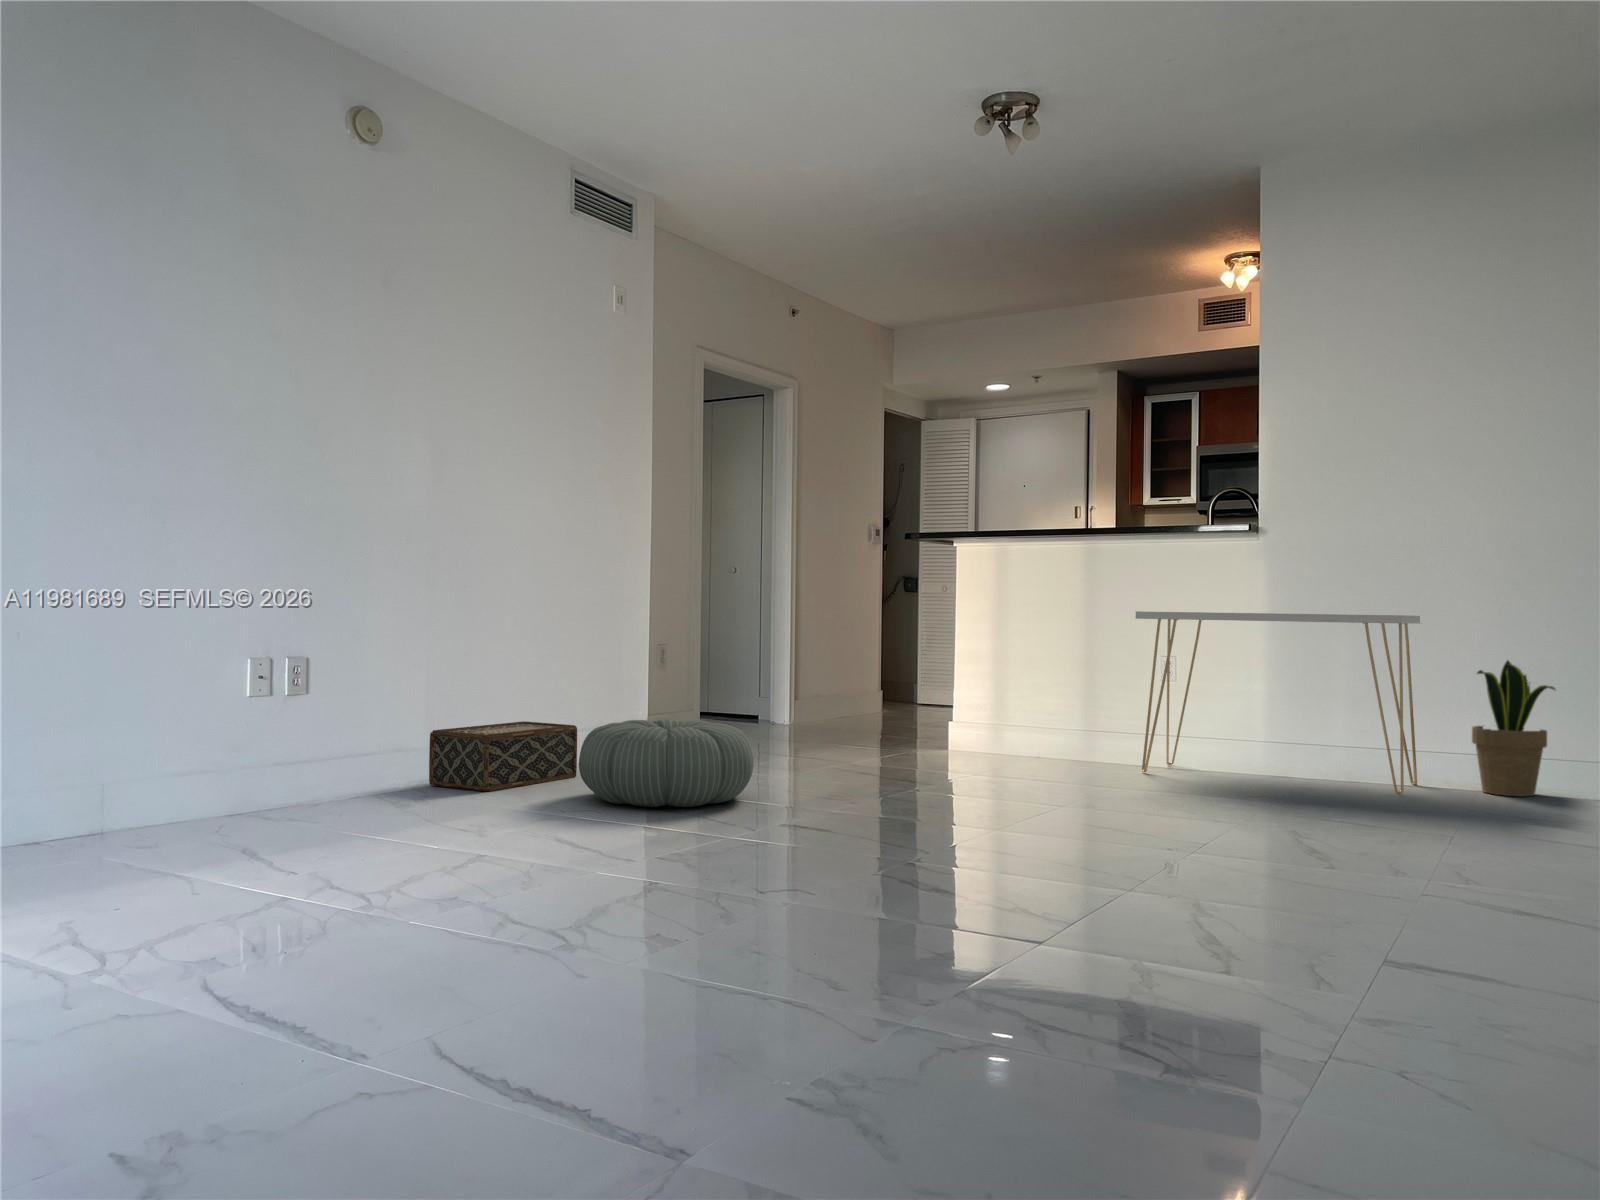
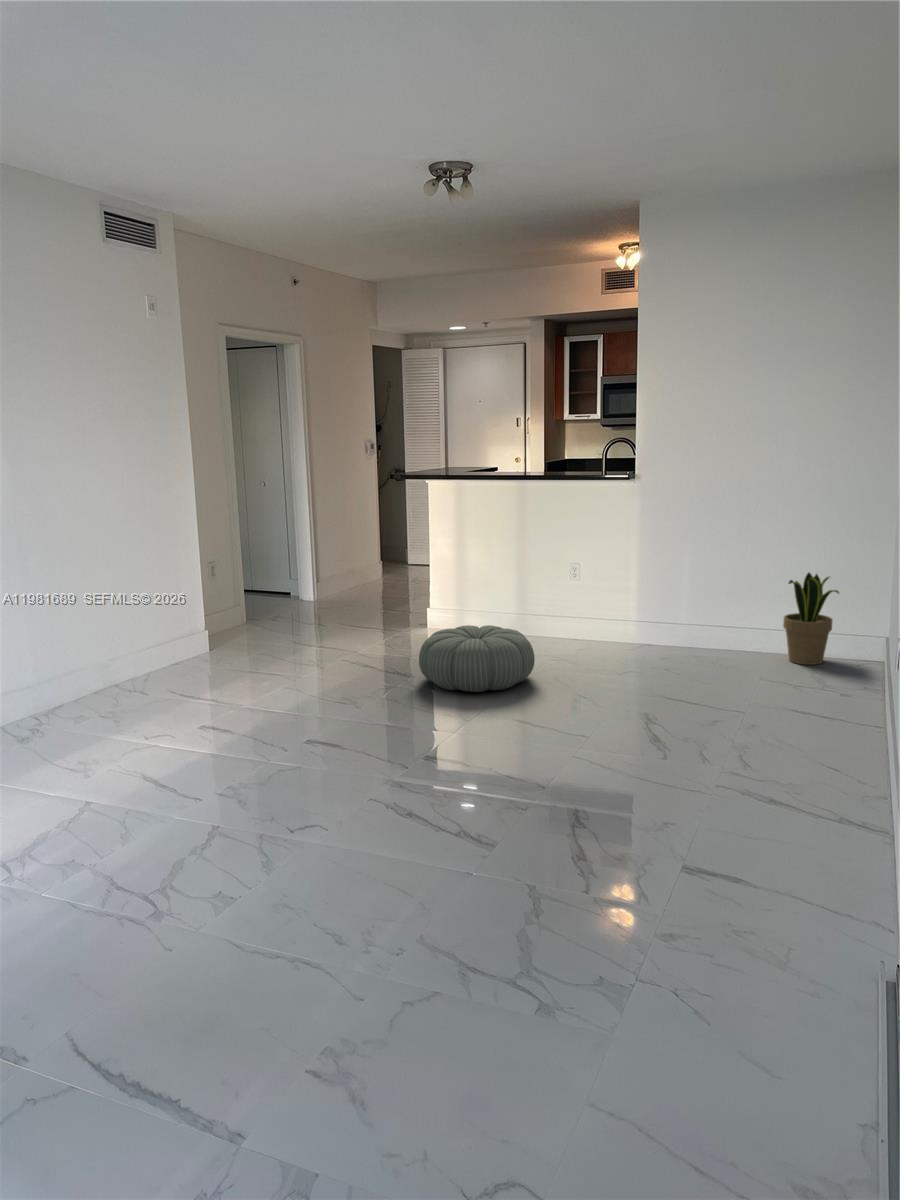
console table: present [1136,611,1420,795] -> none [556,532,754,669]
pouf: present [579,719,754,807] -> present [419,625,535,692]
woven basket: present [429,721,577,791] -> none [30,655,151,725]

